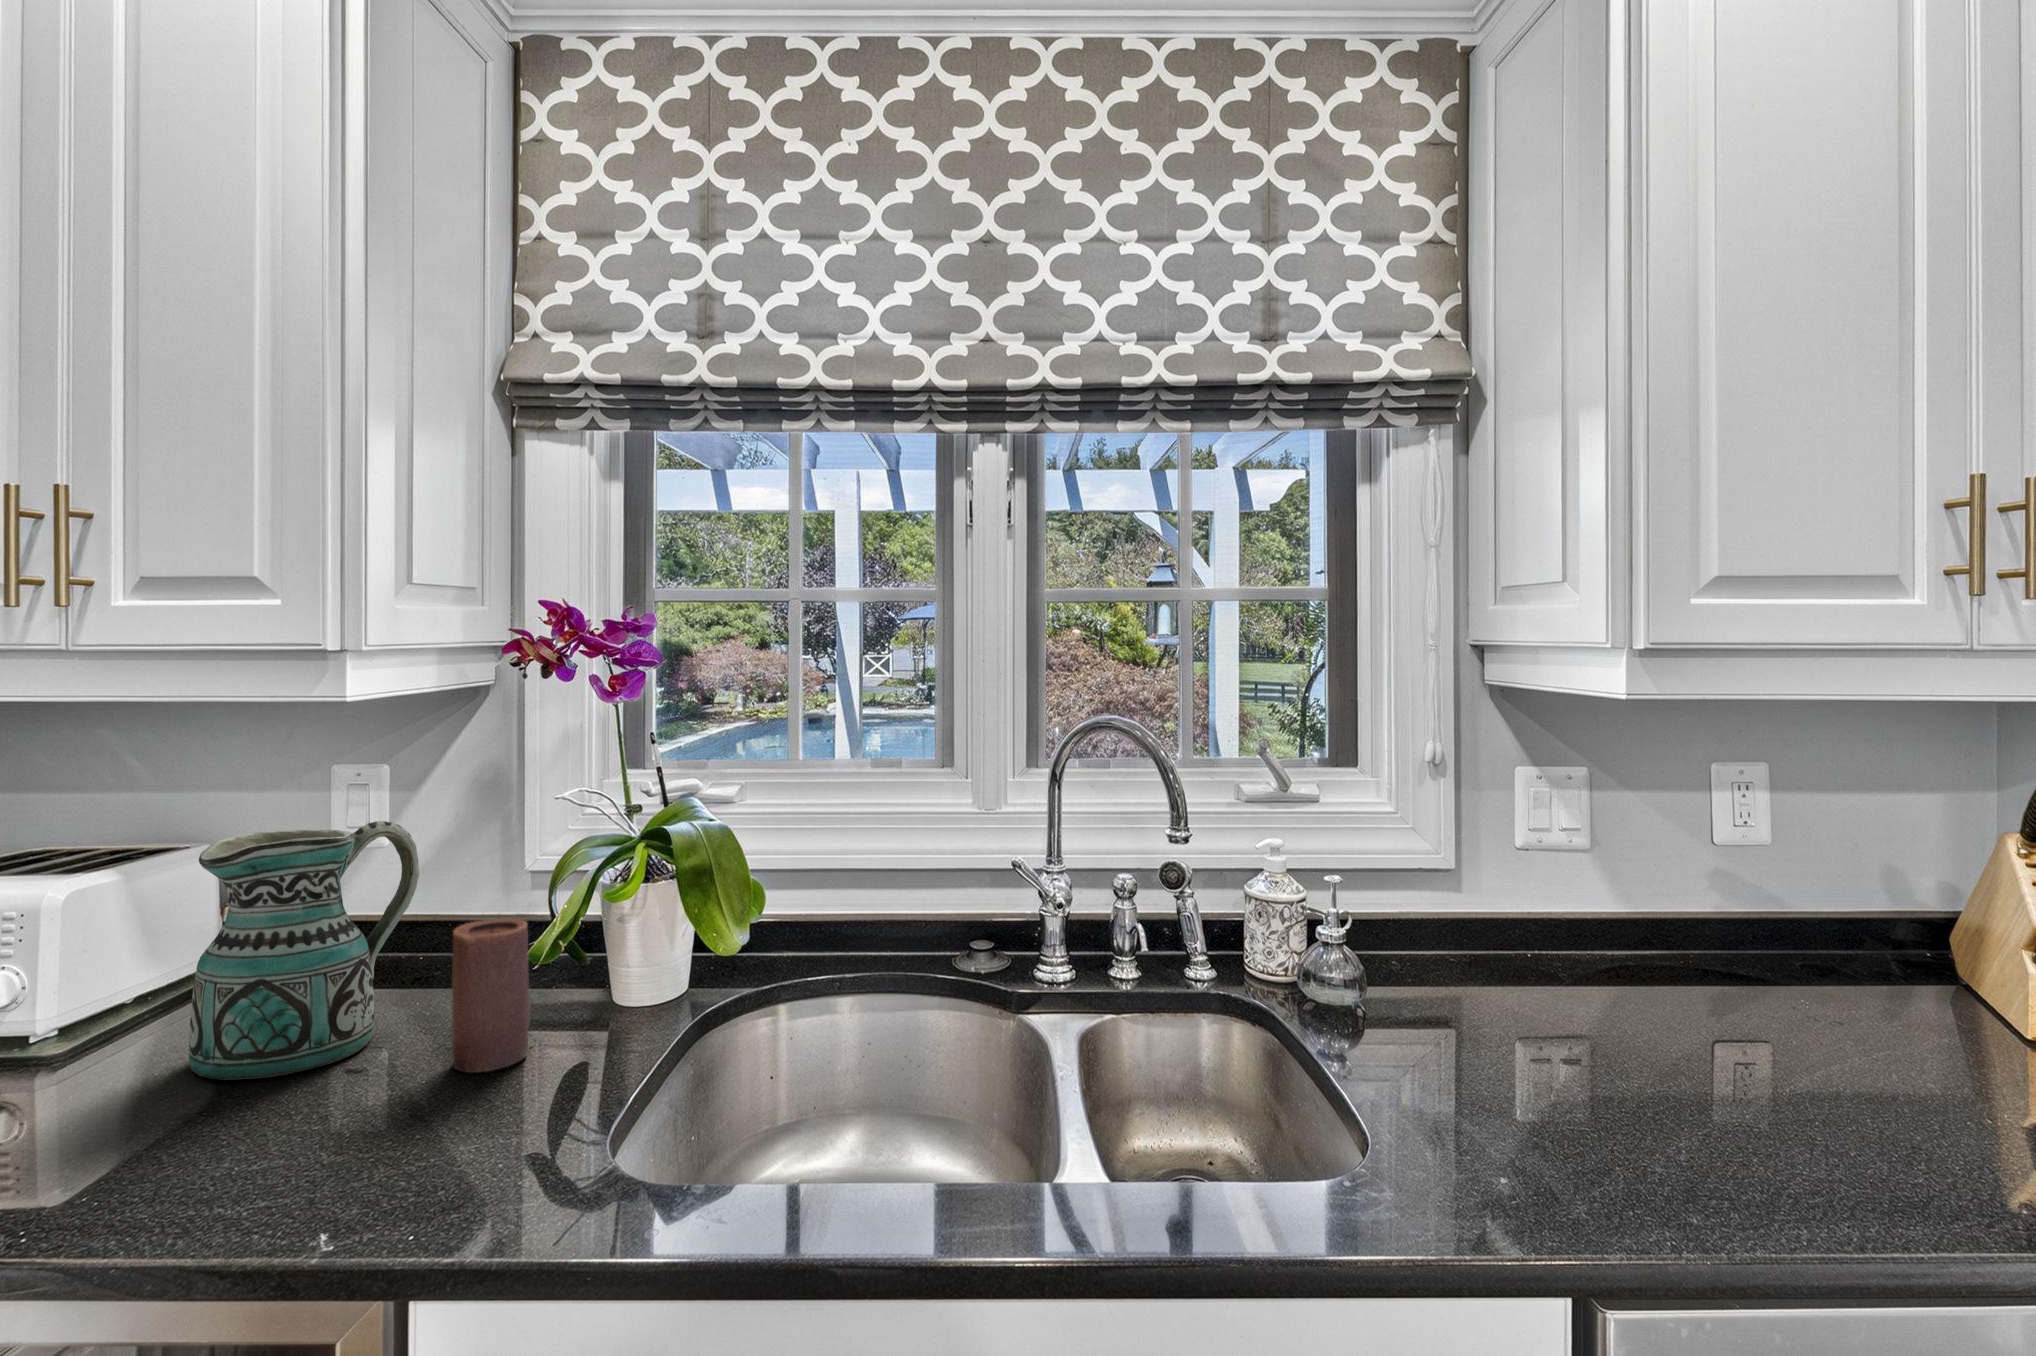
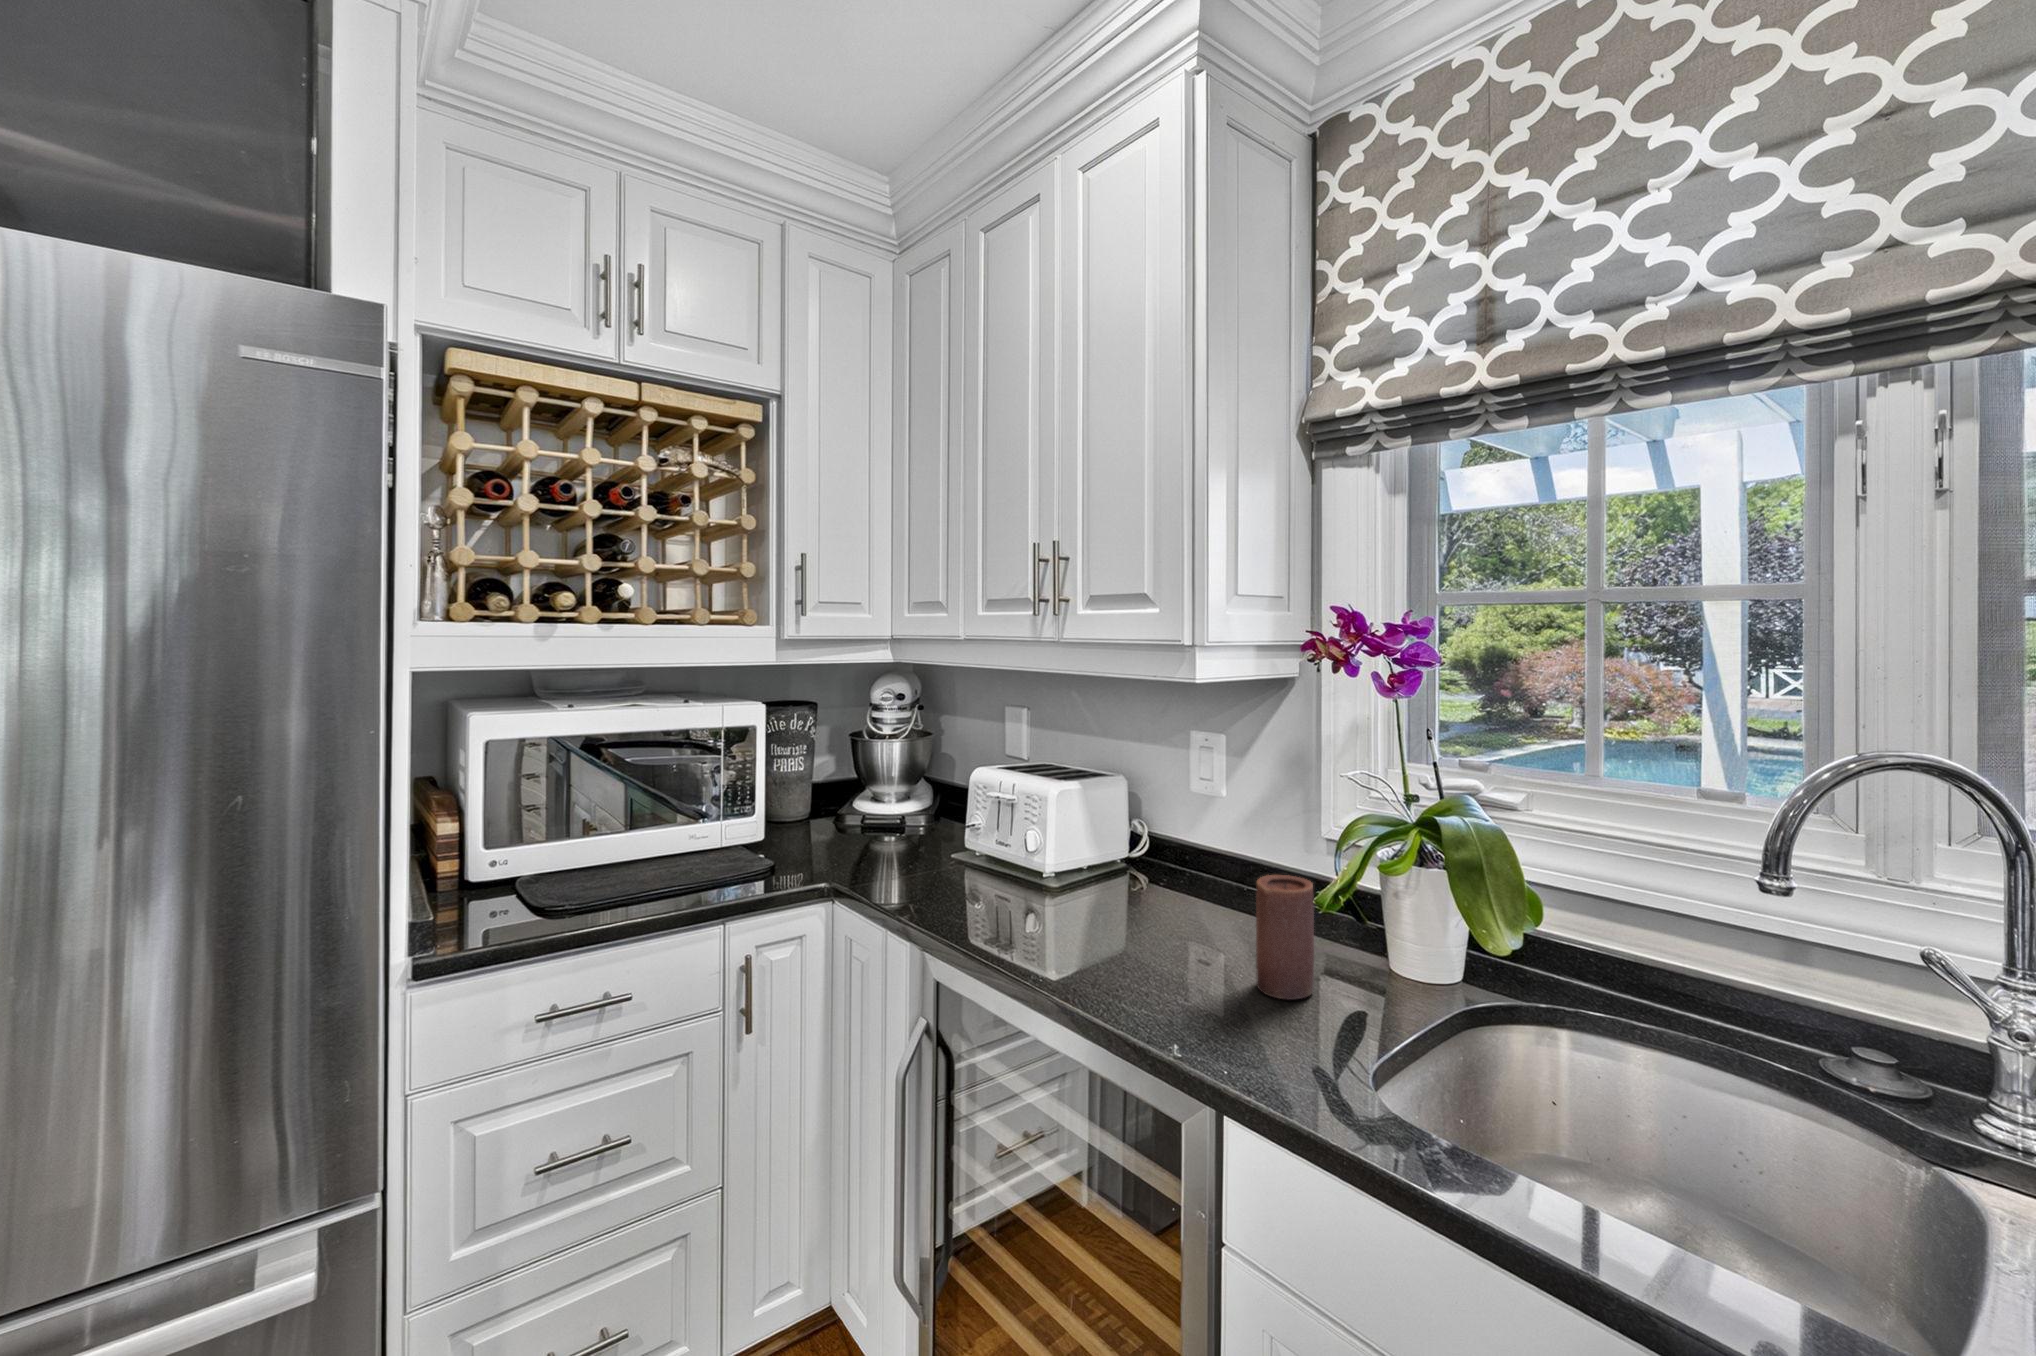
ceramic pitcher: present [189,821,419,1080] -> none [1101,782,1239,957]

